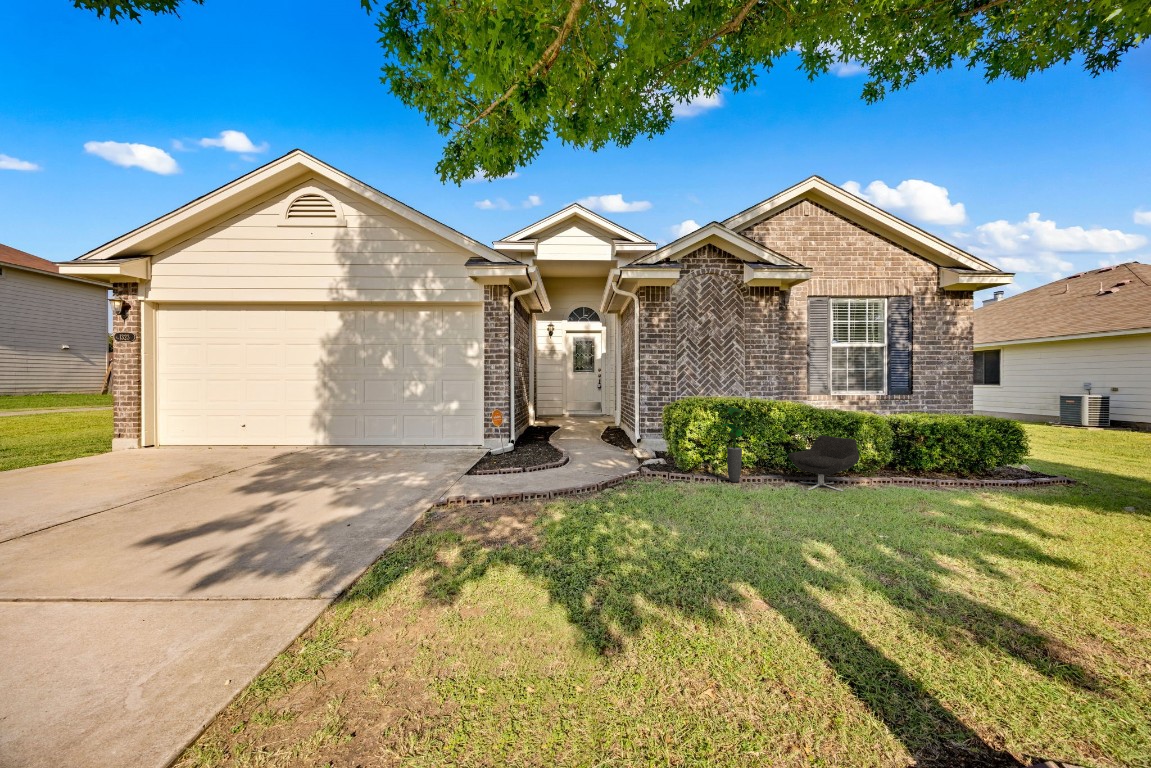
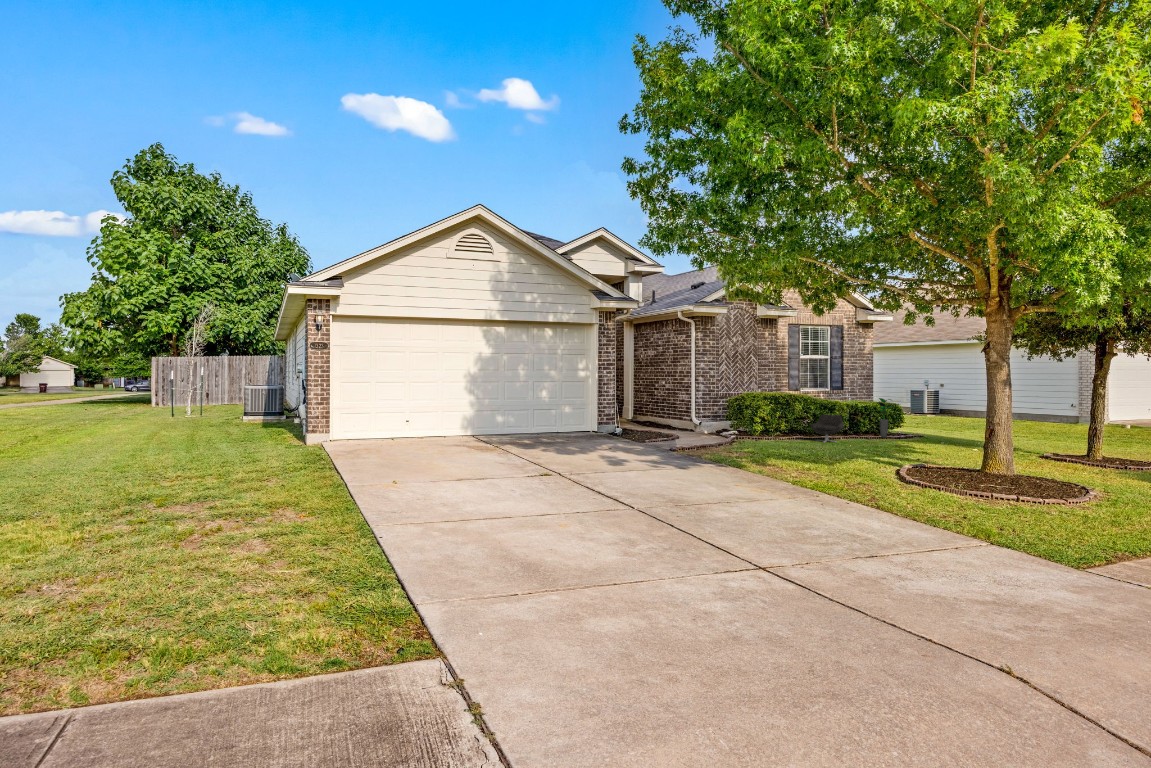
potted plant: present [722,408,749,482] -> present [878,398,892,438]

